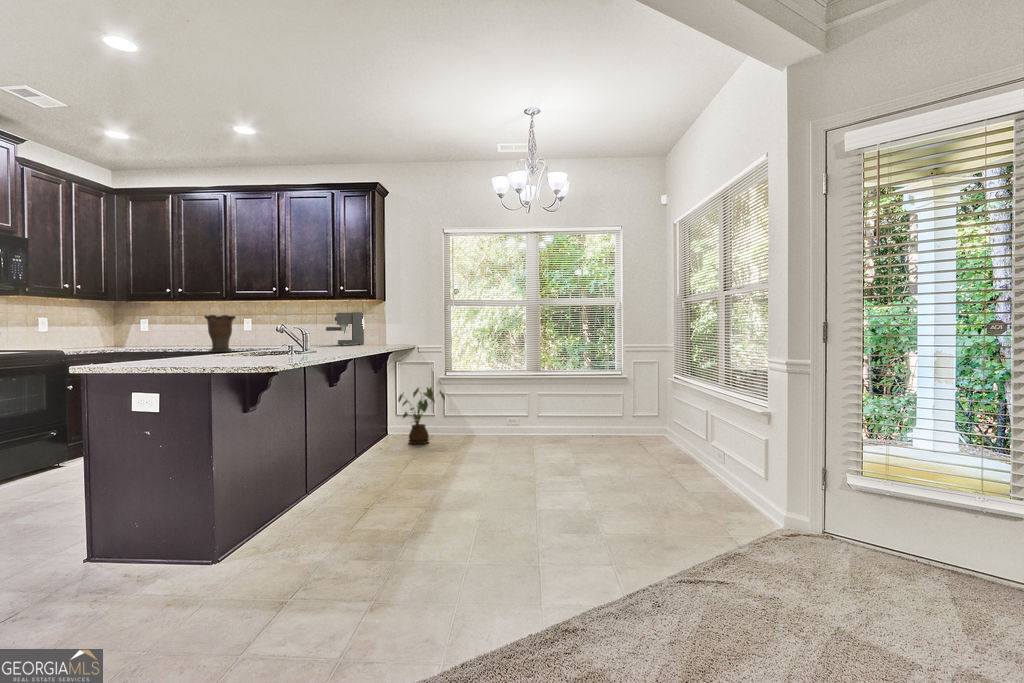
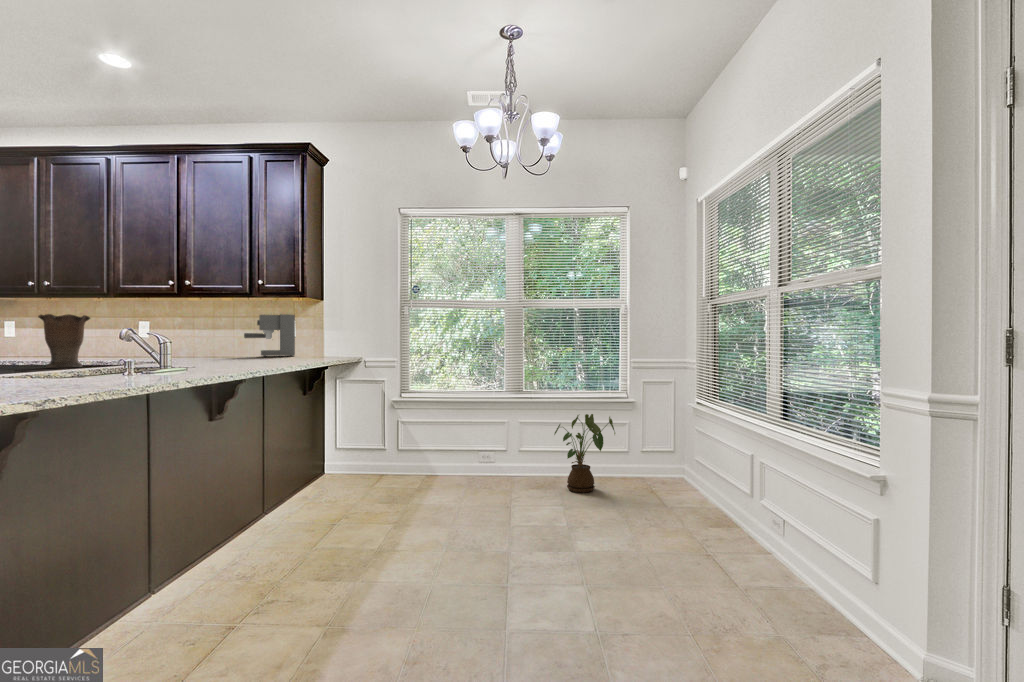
house plant: present [398,387,445,444] -> present [554,414,615,493]

